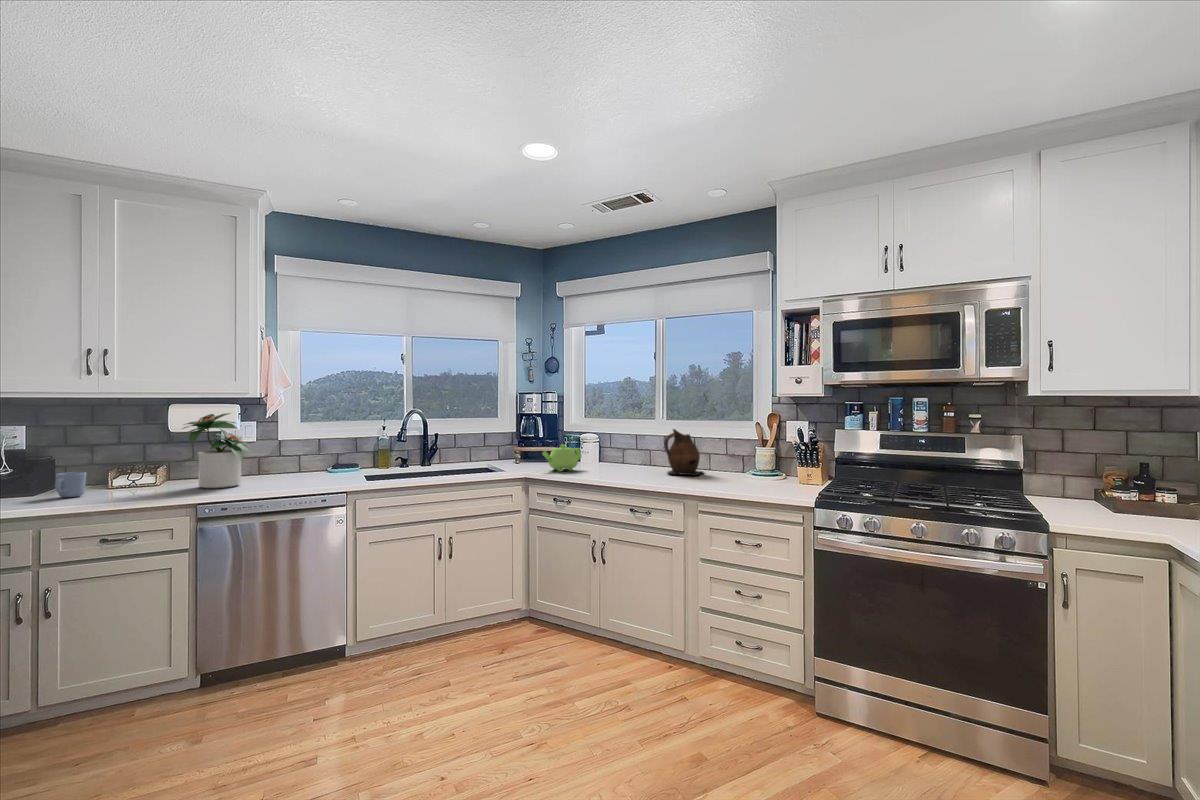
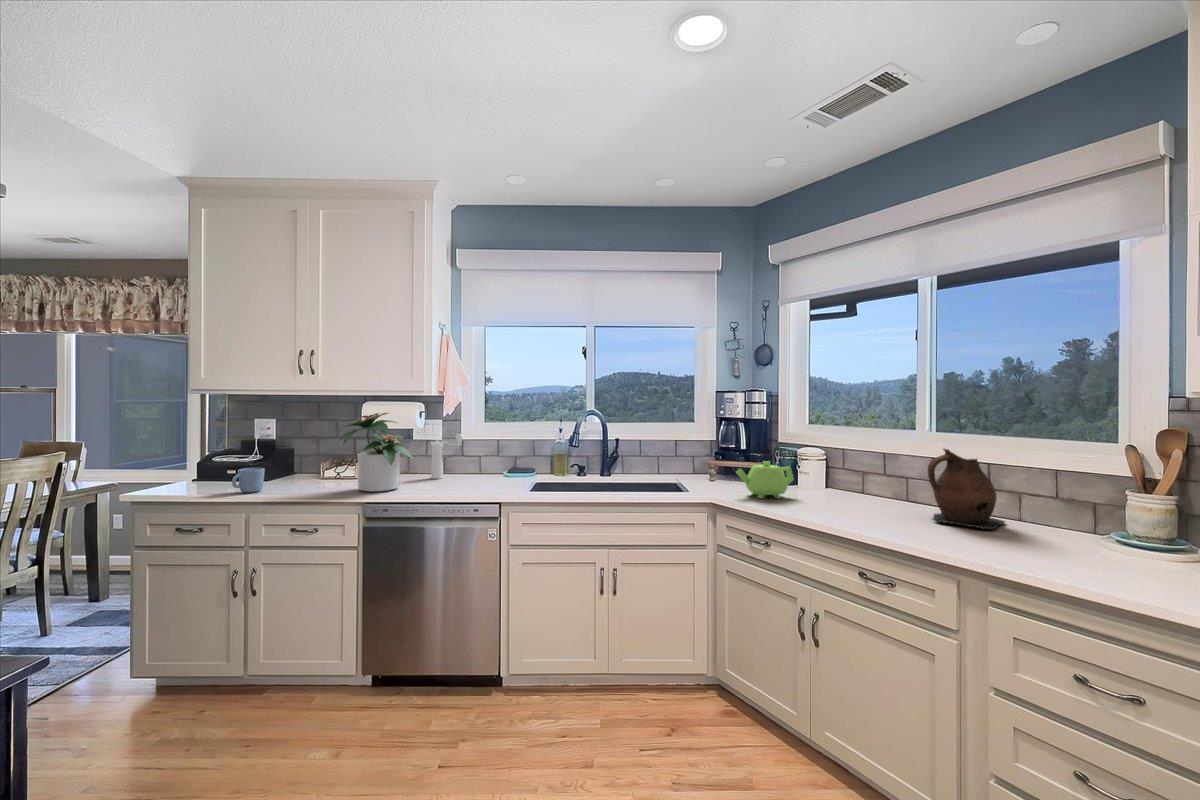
pepper mill: none [256,434,289,477] -> present [431,435,464,479]

